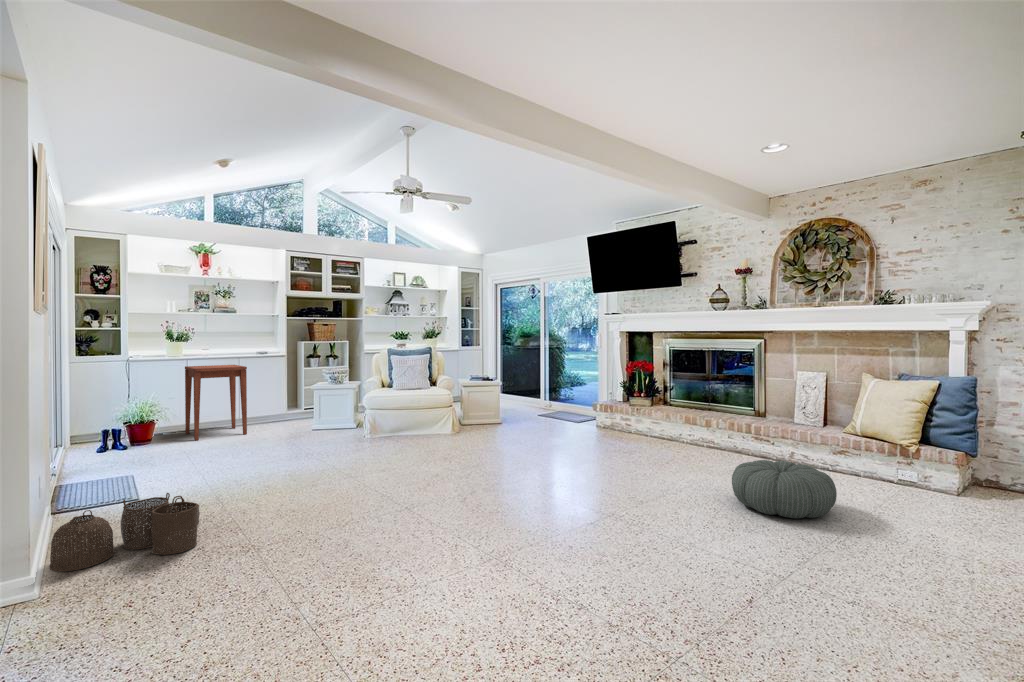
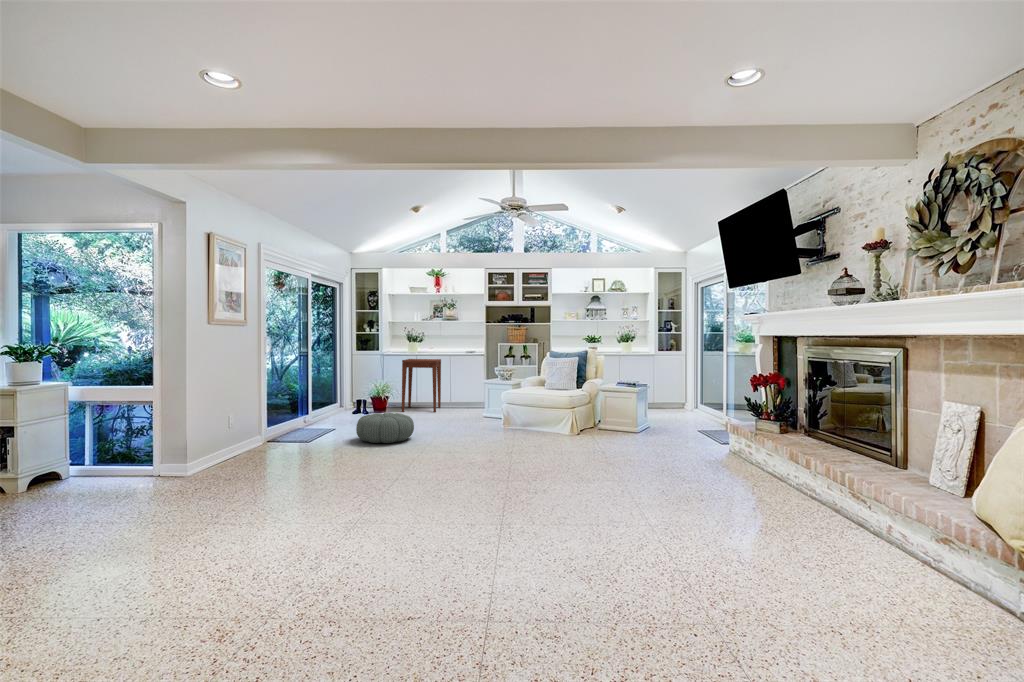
pouf: present [732,460,837,518] -> present [356,413,414,443]
woven basket: present [50,493,200,572] -> none [205,429,293,464]

